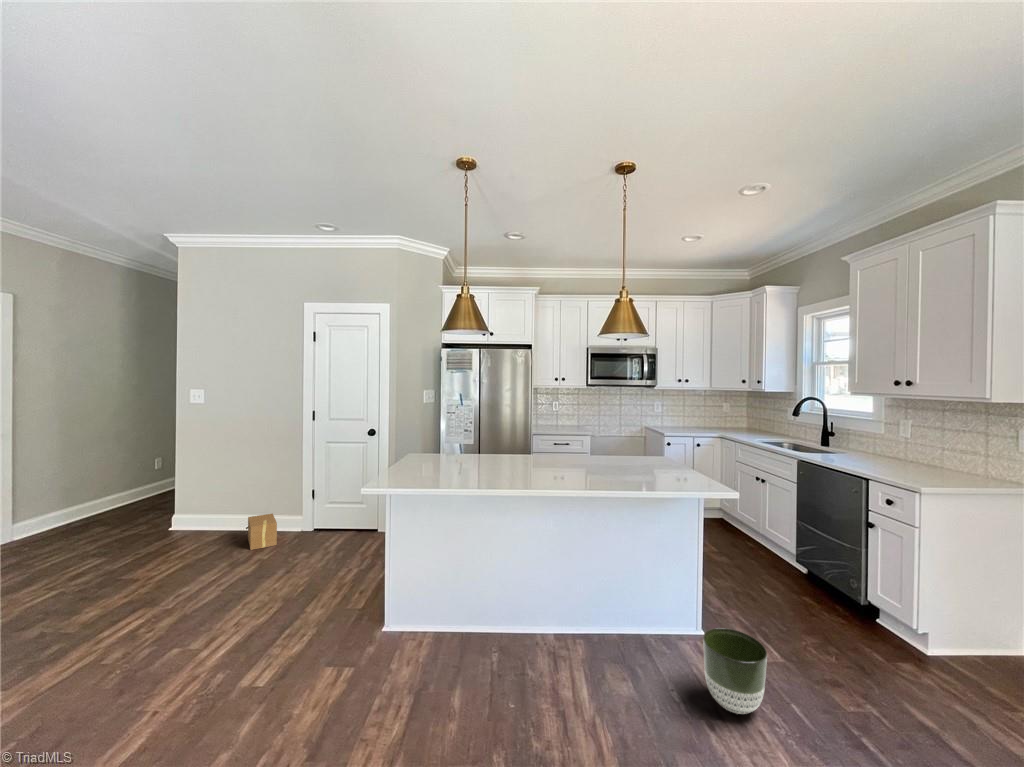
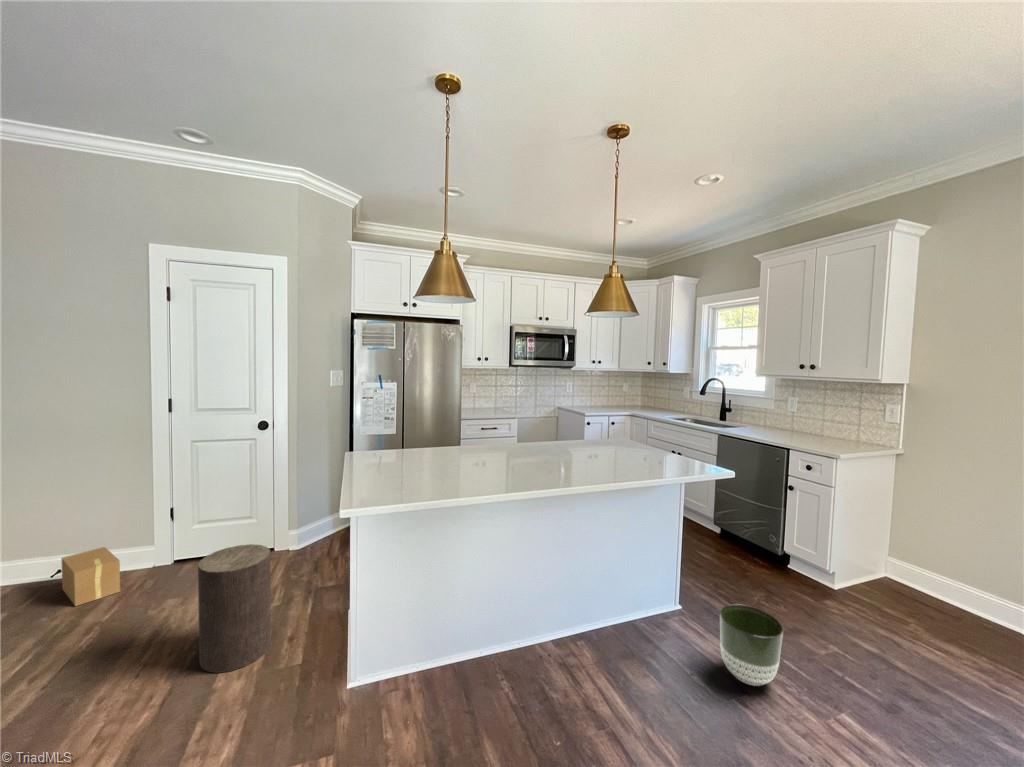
stool: none [302,517,349,605] -> present [198,544,271,673]

